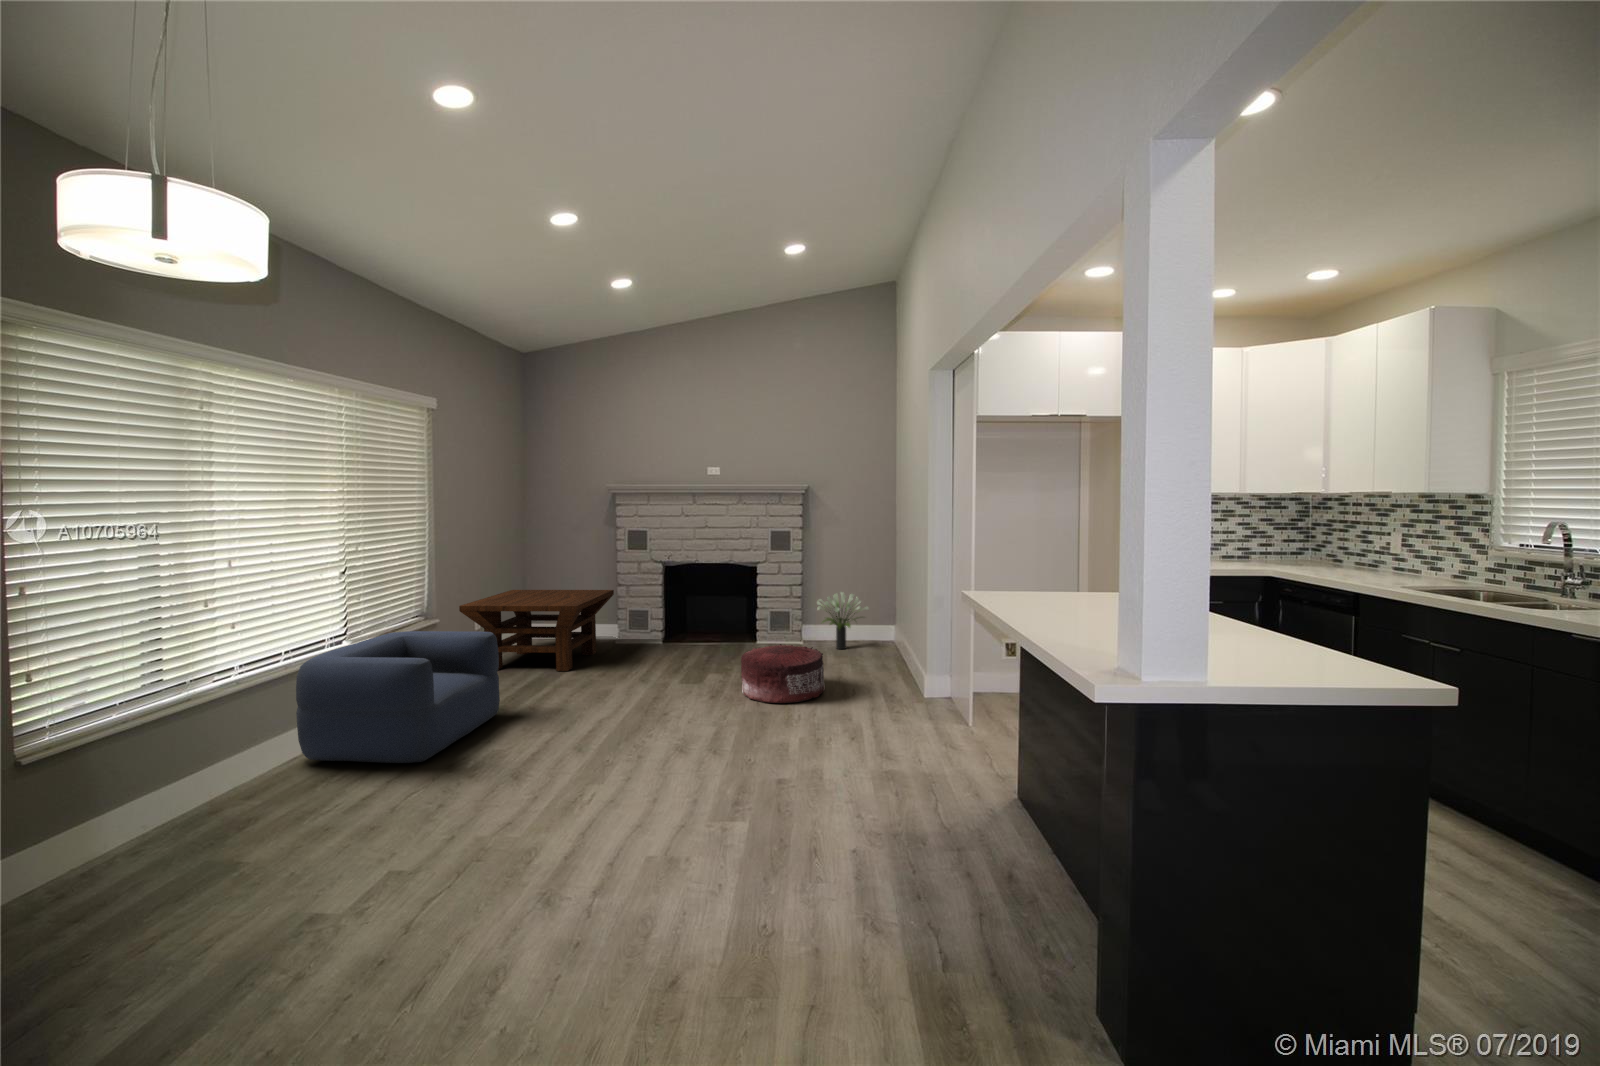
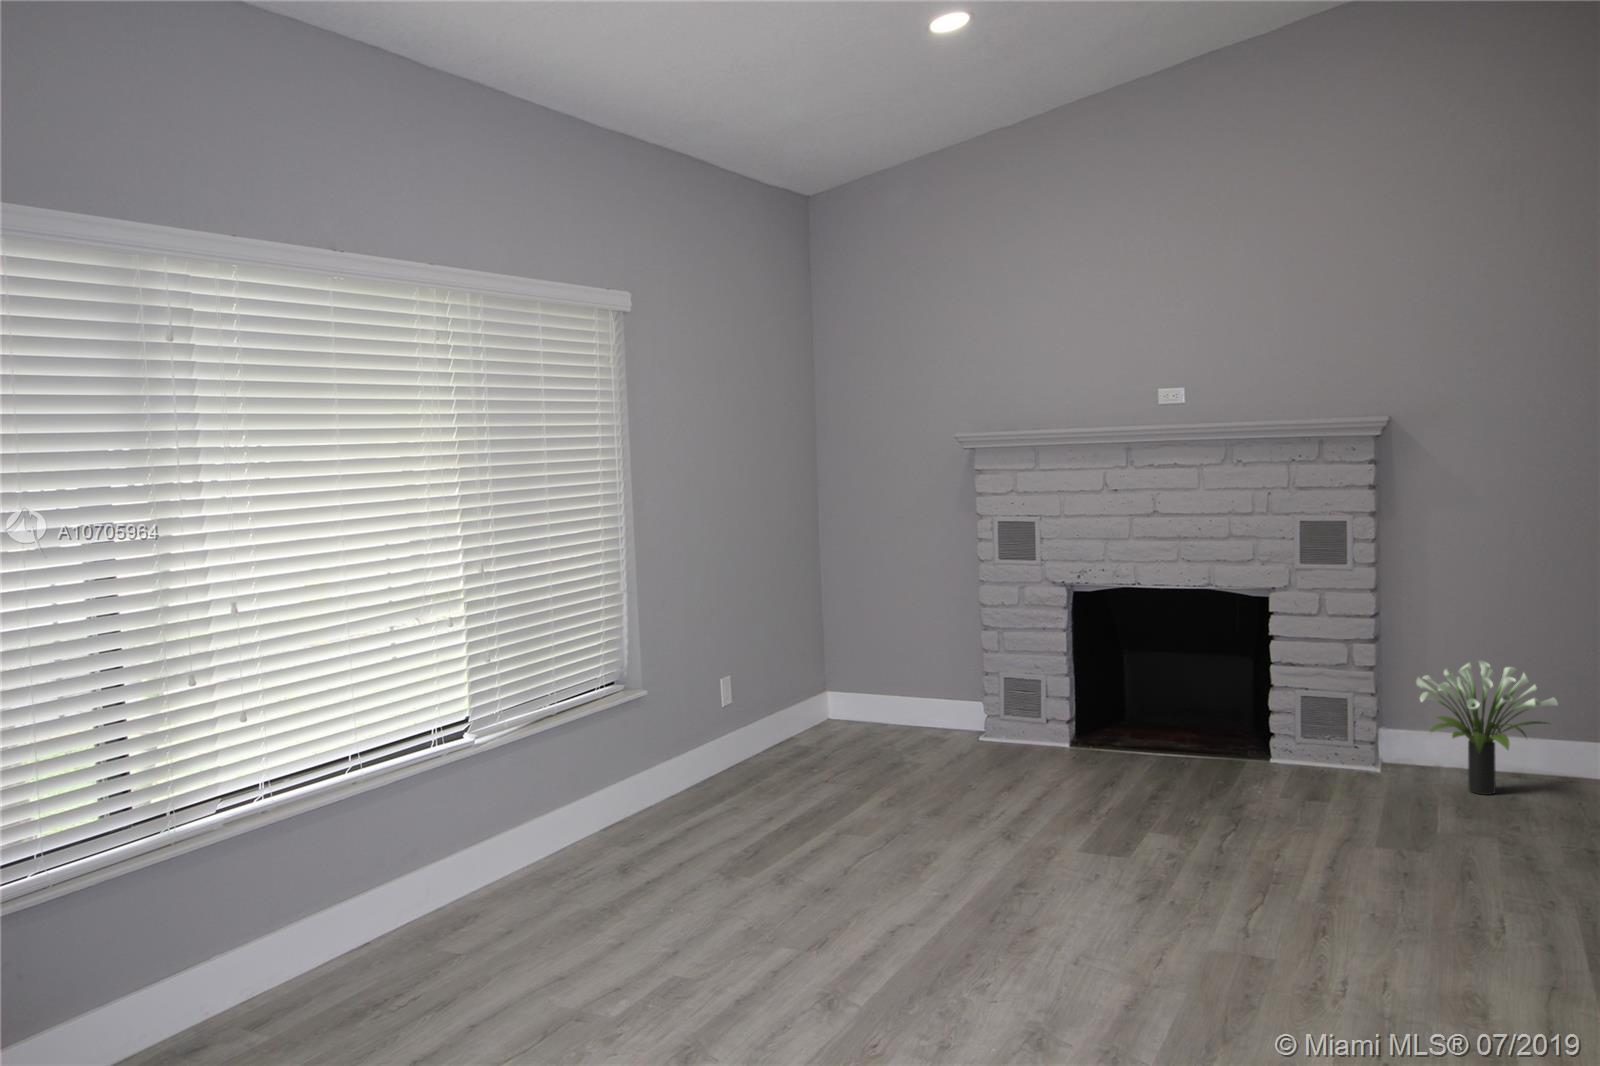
coffee table: present [459,590,614,671] -> none [689,632,970,800]
armchair: present [296,631,500,763] -> none [354,723,724,1013]
pouf: present [741,644,825,703] -> none [1238,791,1463,953]

